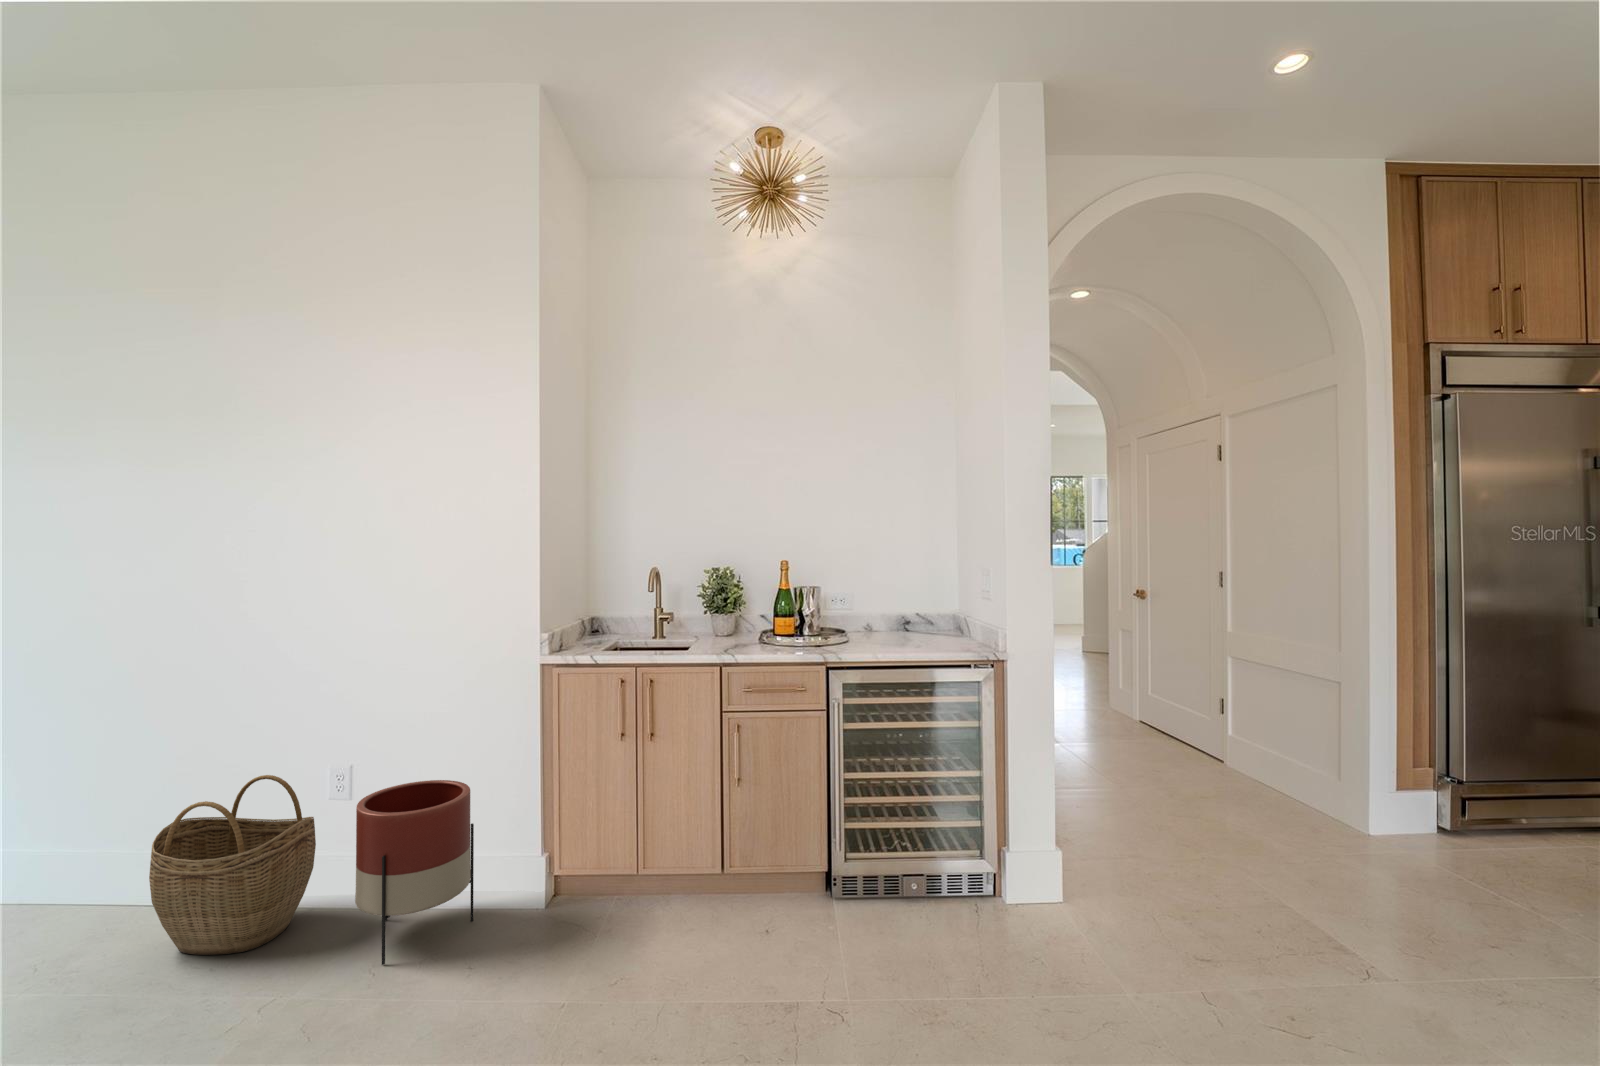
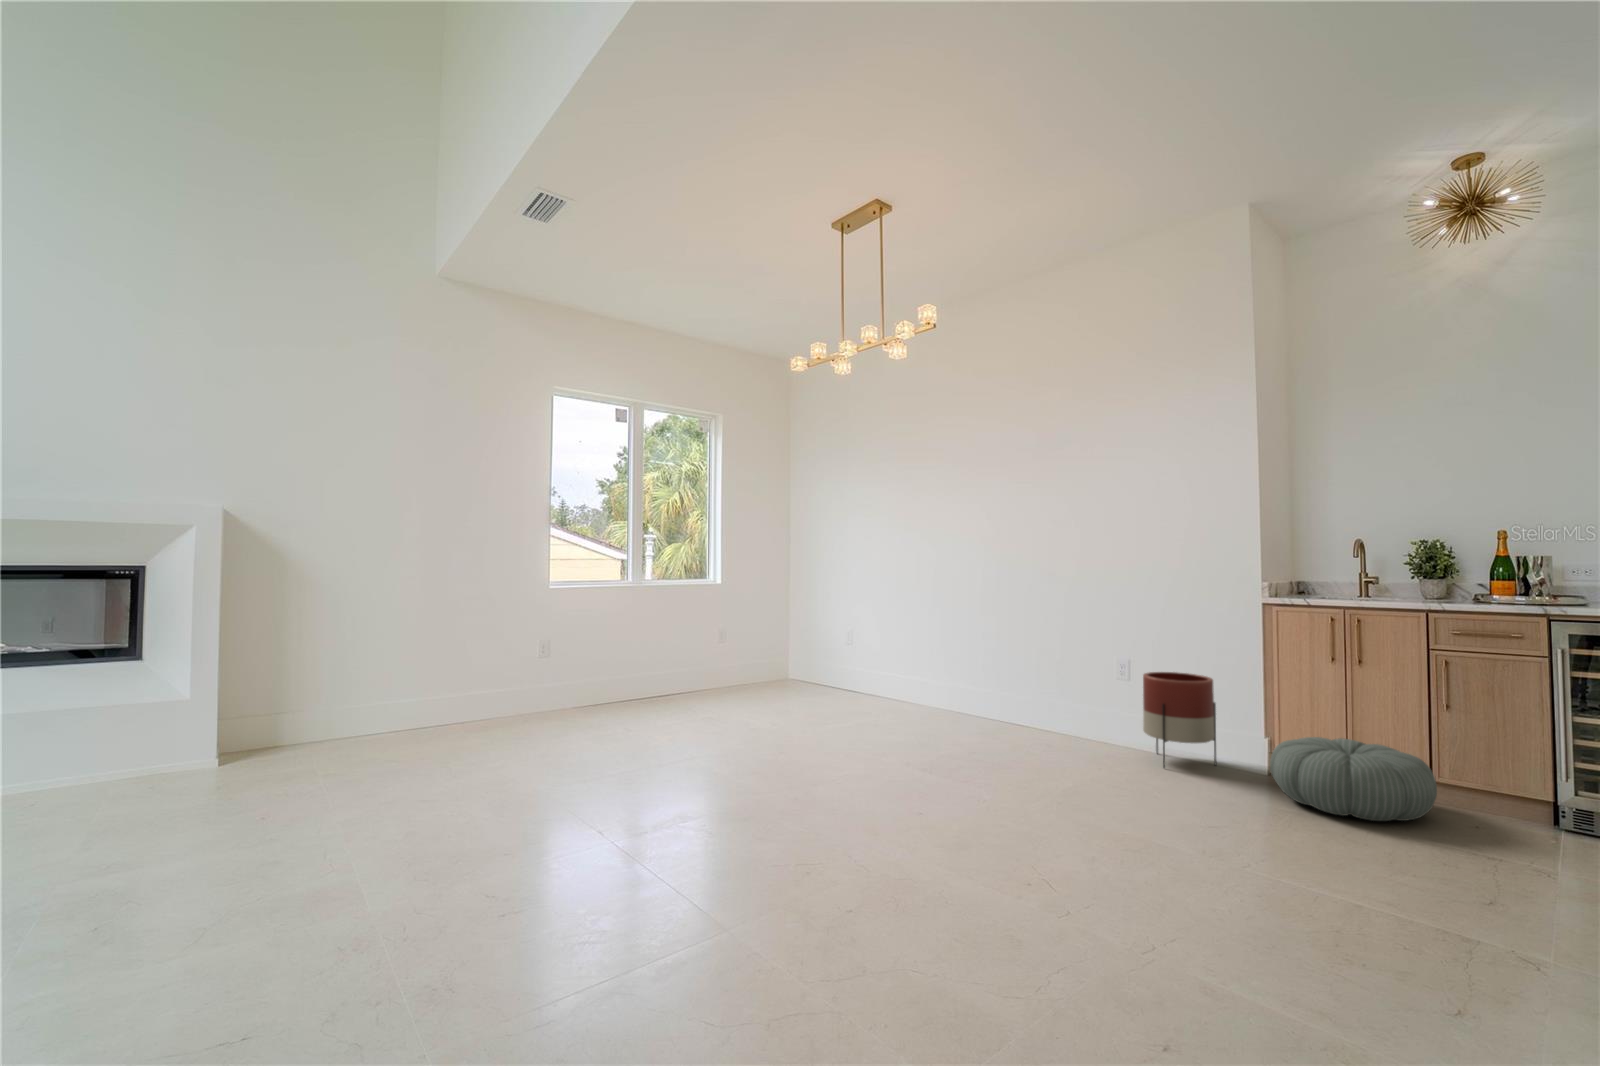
woven basket: present [149,775,316,955] -> none [1035,657,1114,747]
pouf: none [539,847,731,998] -> present [1270,737,1437,821]

